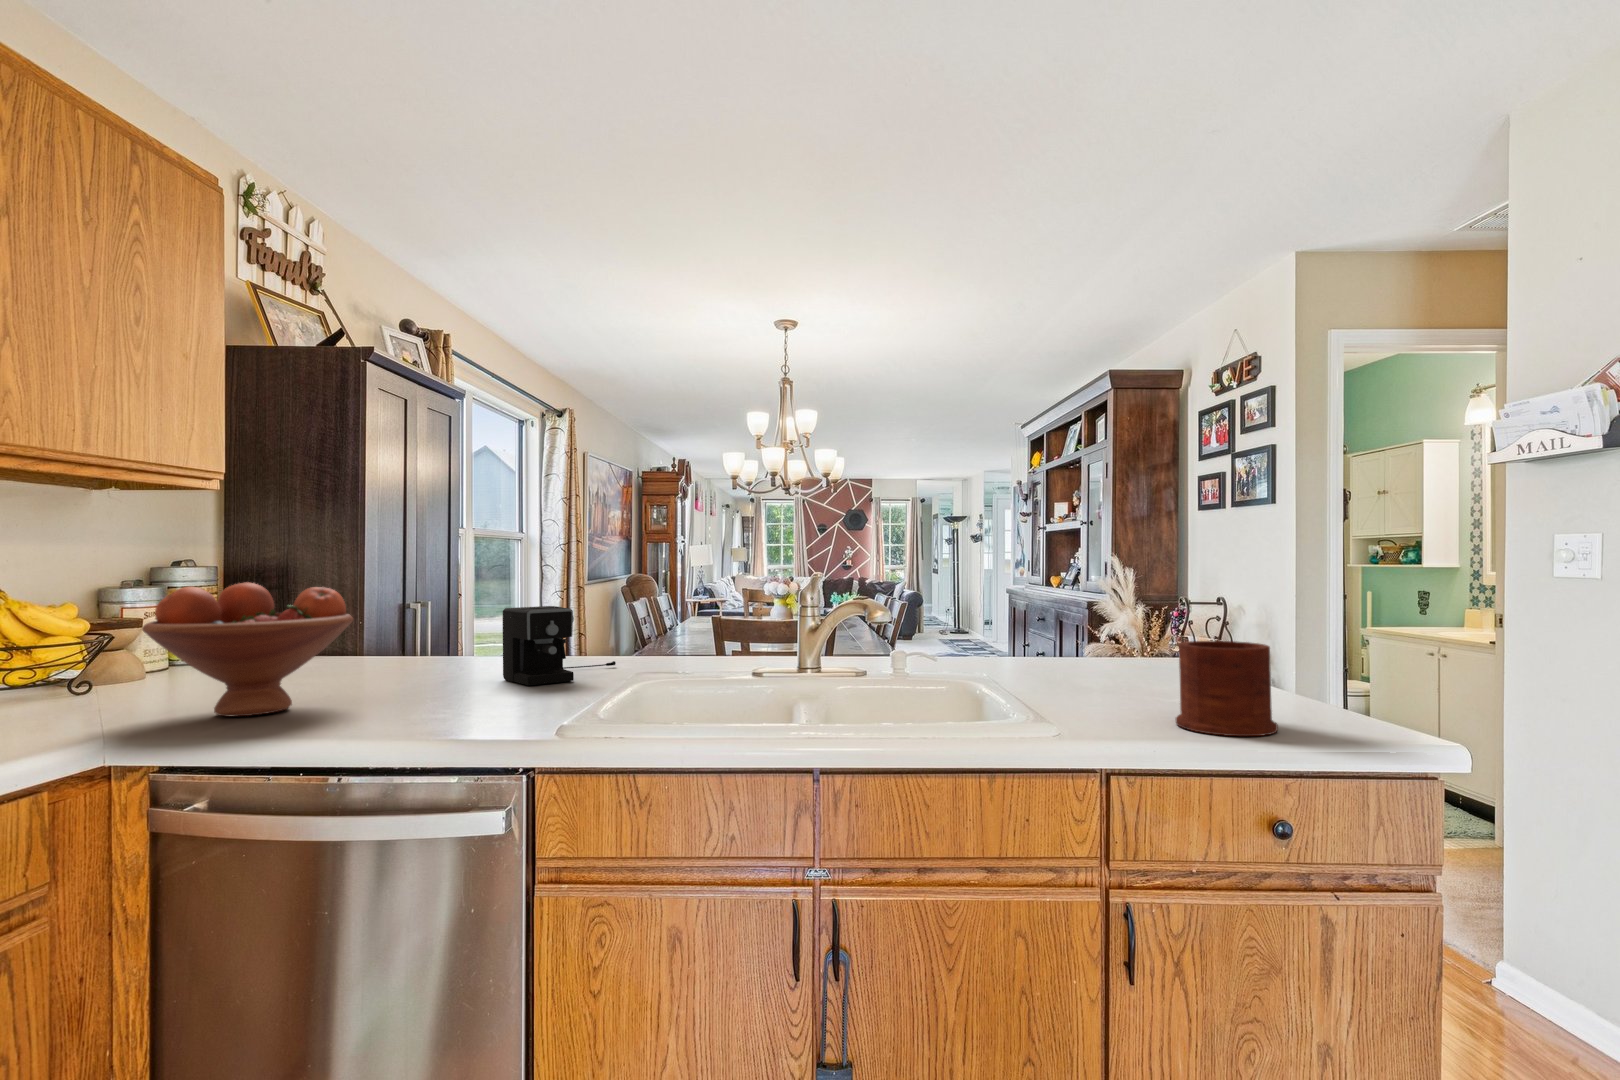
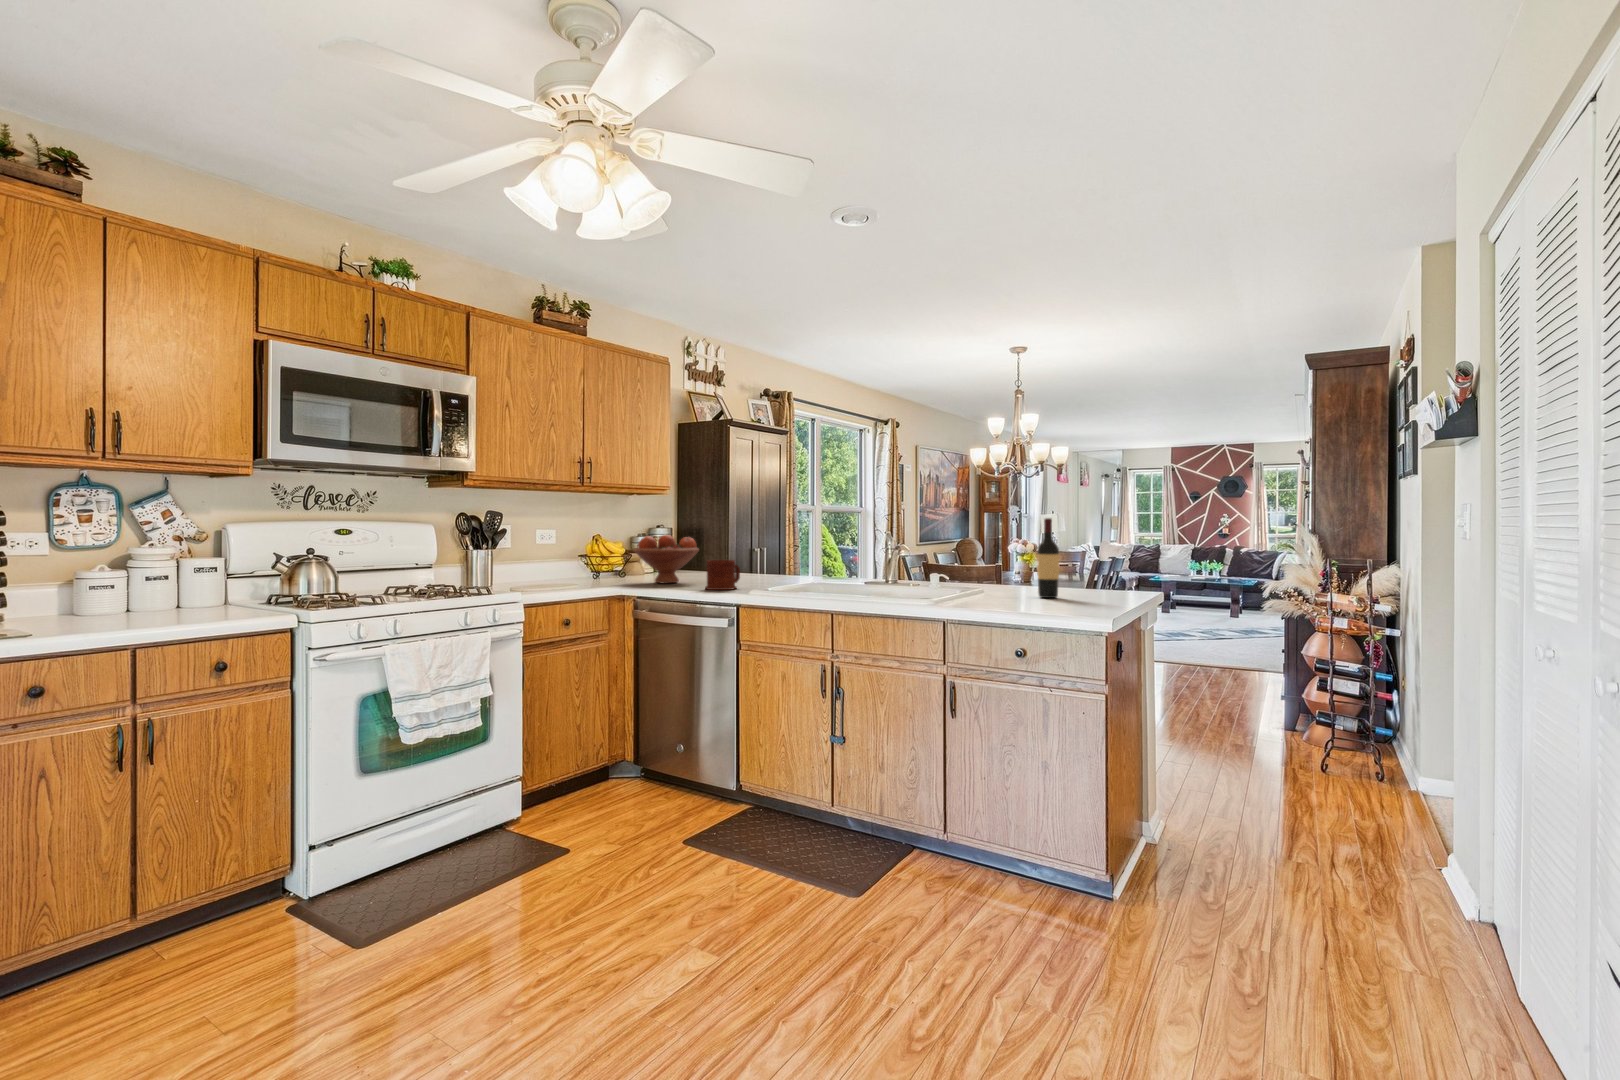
wine bottle: none [1146,533,1189,683] -> present [1037,518,1059,598]
coffee maker: present [503,606,616,685] -> none [764,549,820,583]
mug: present [1176,641,1278,736] -> present [705,560,740,590]

